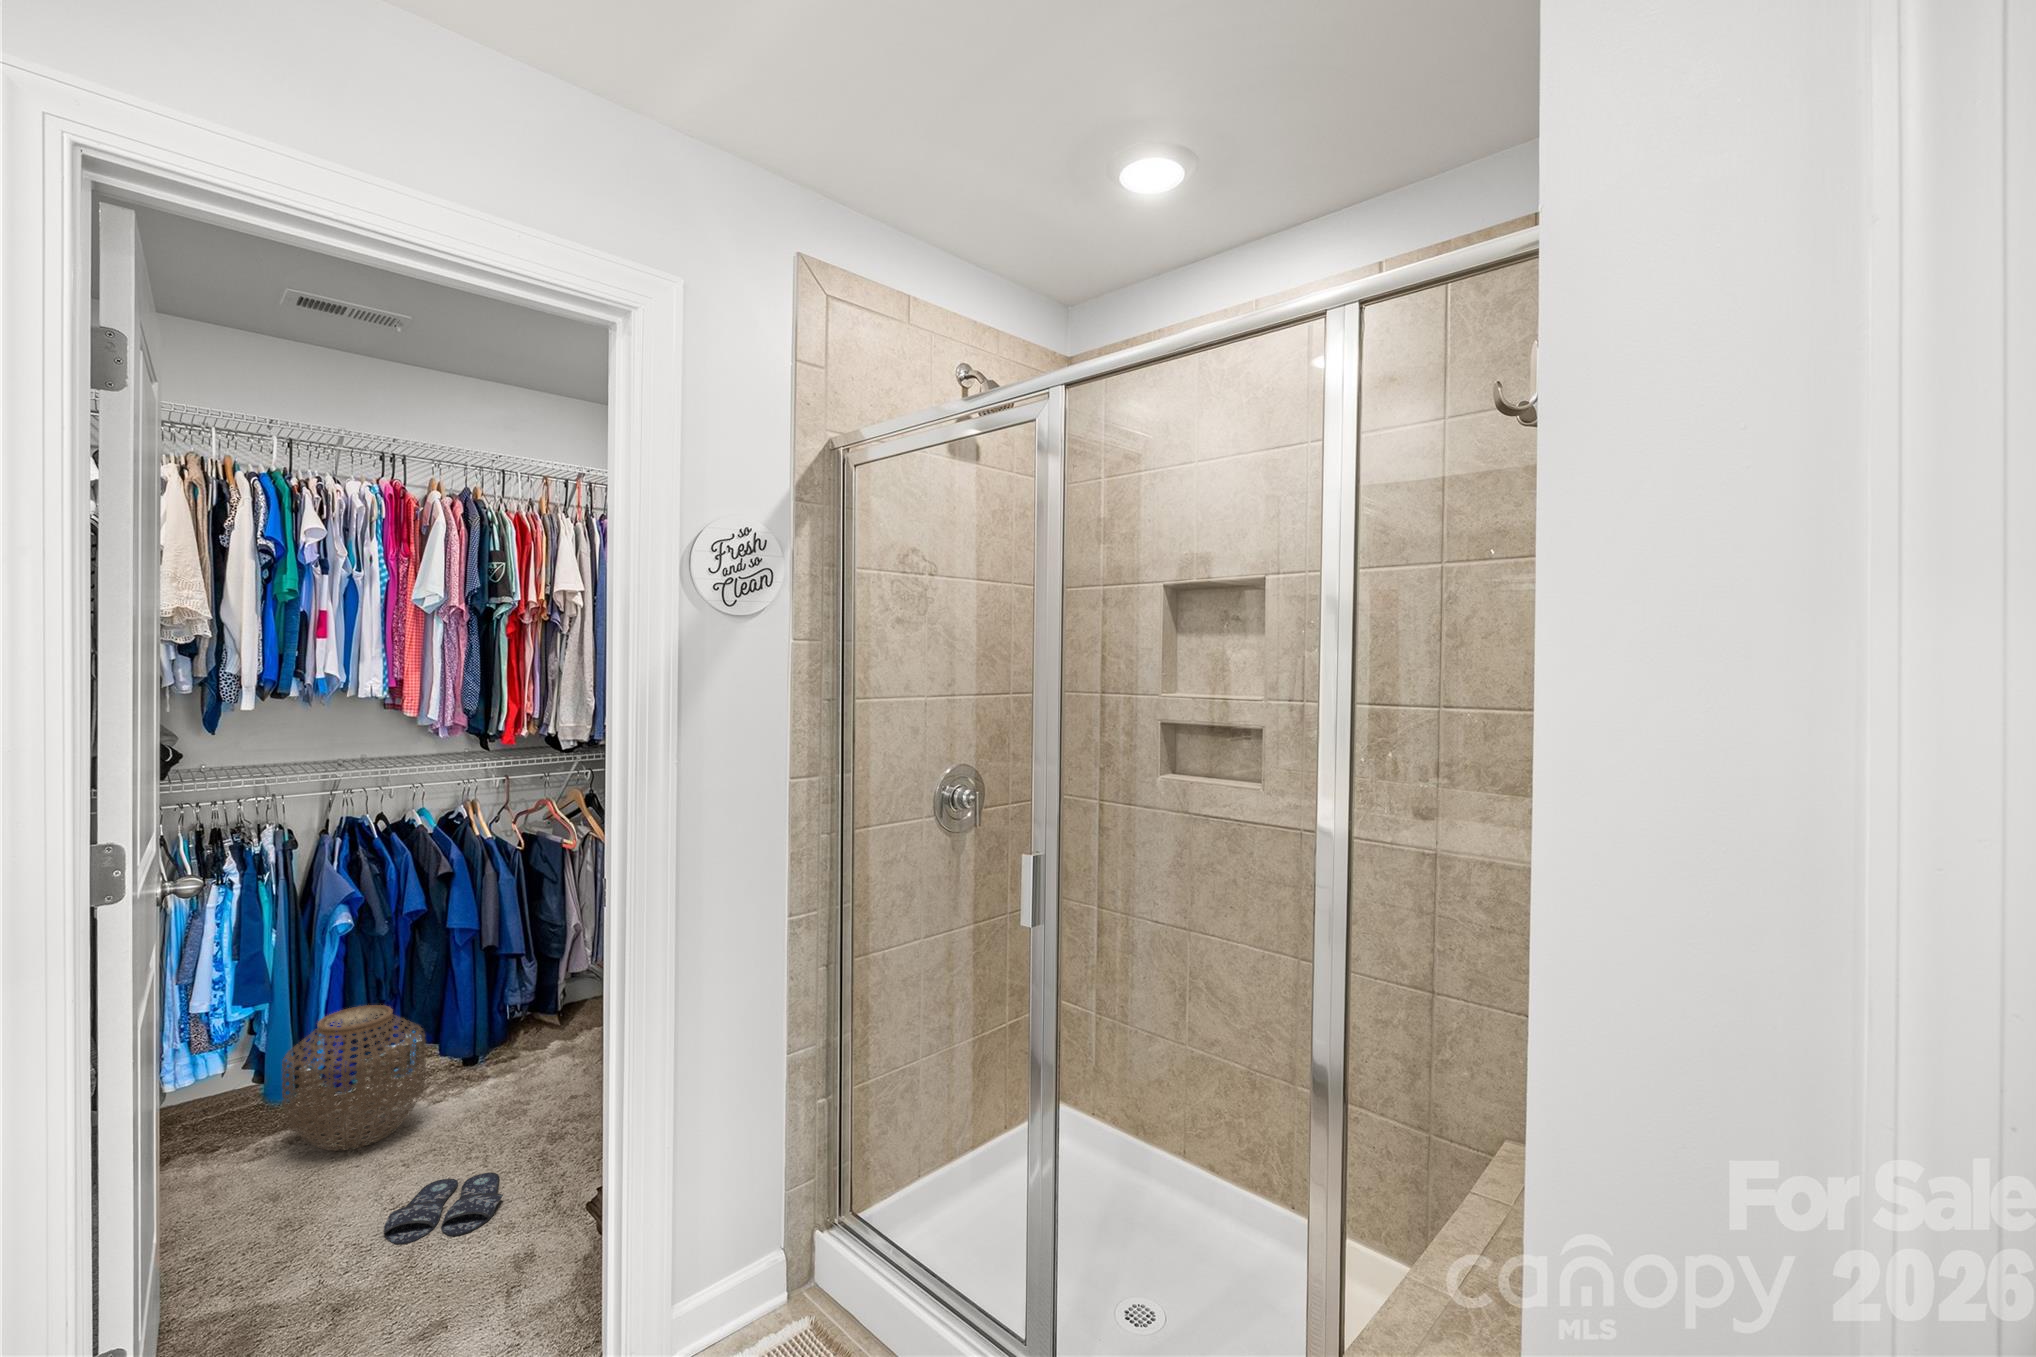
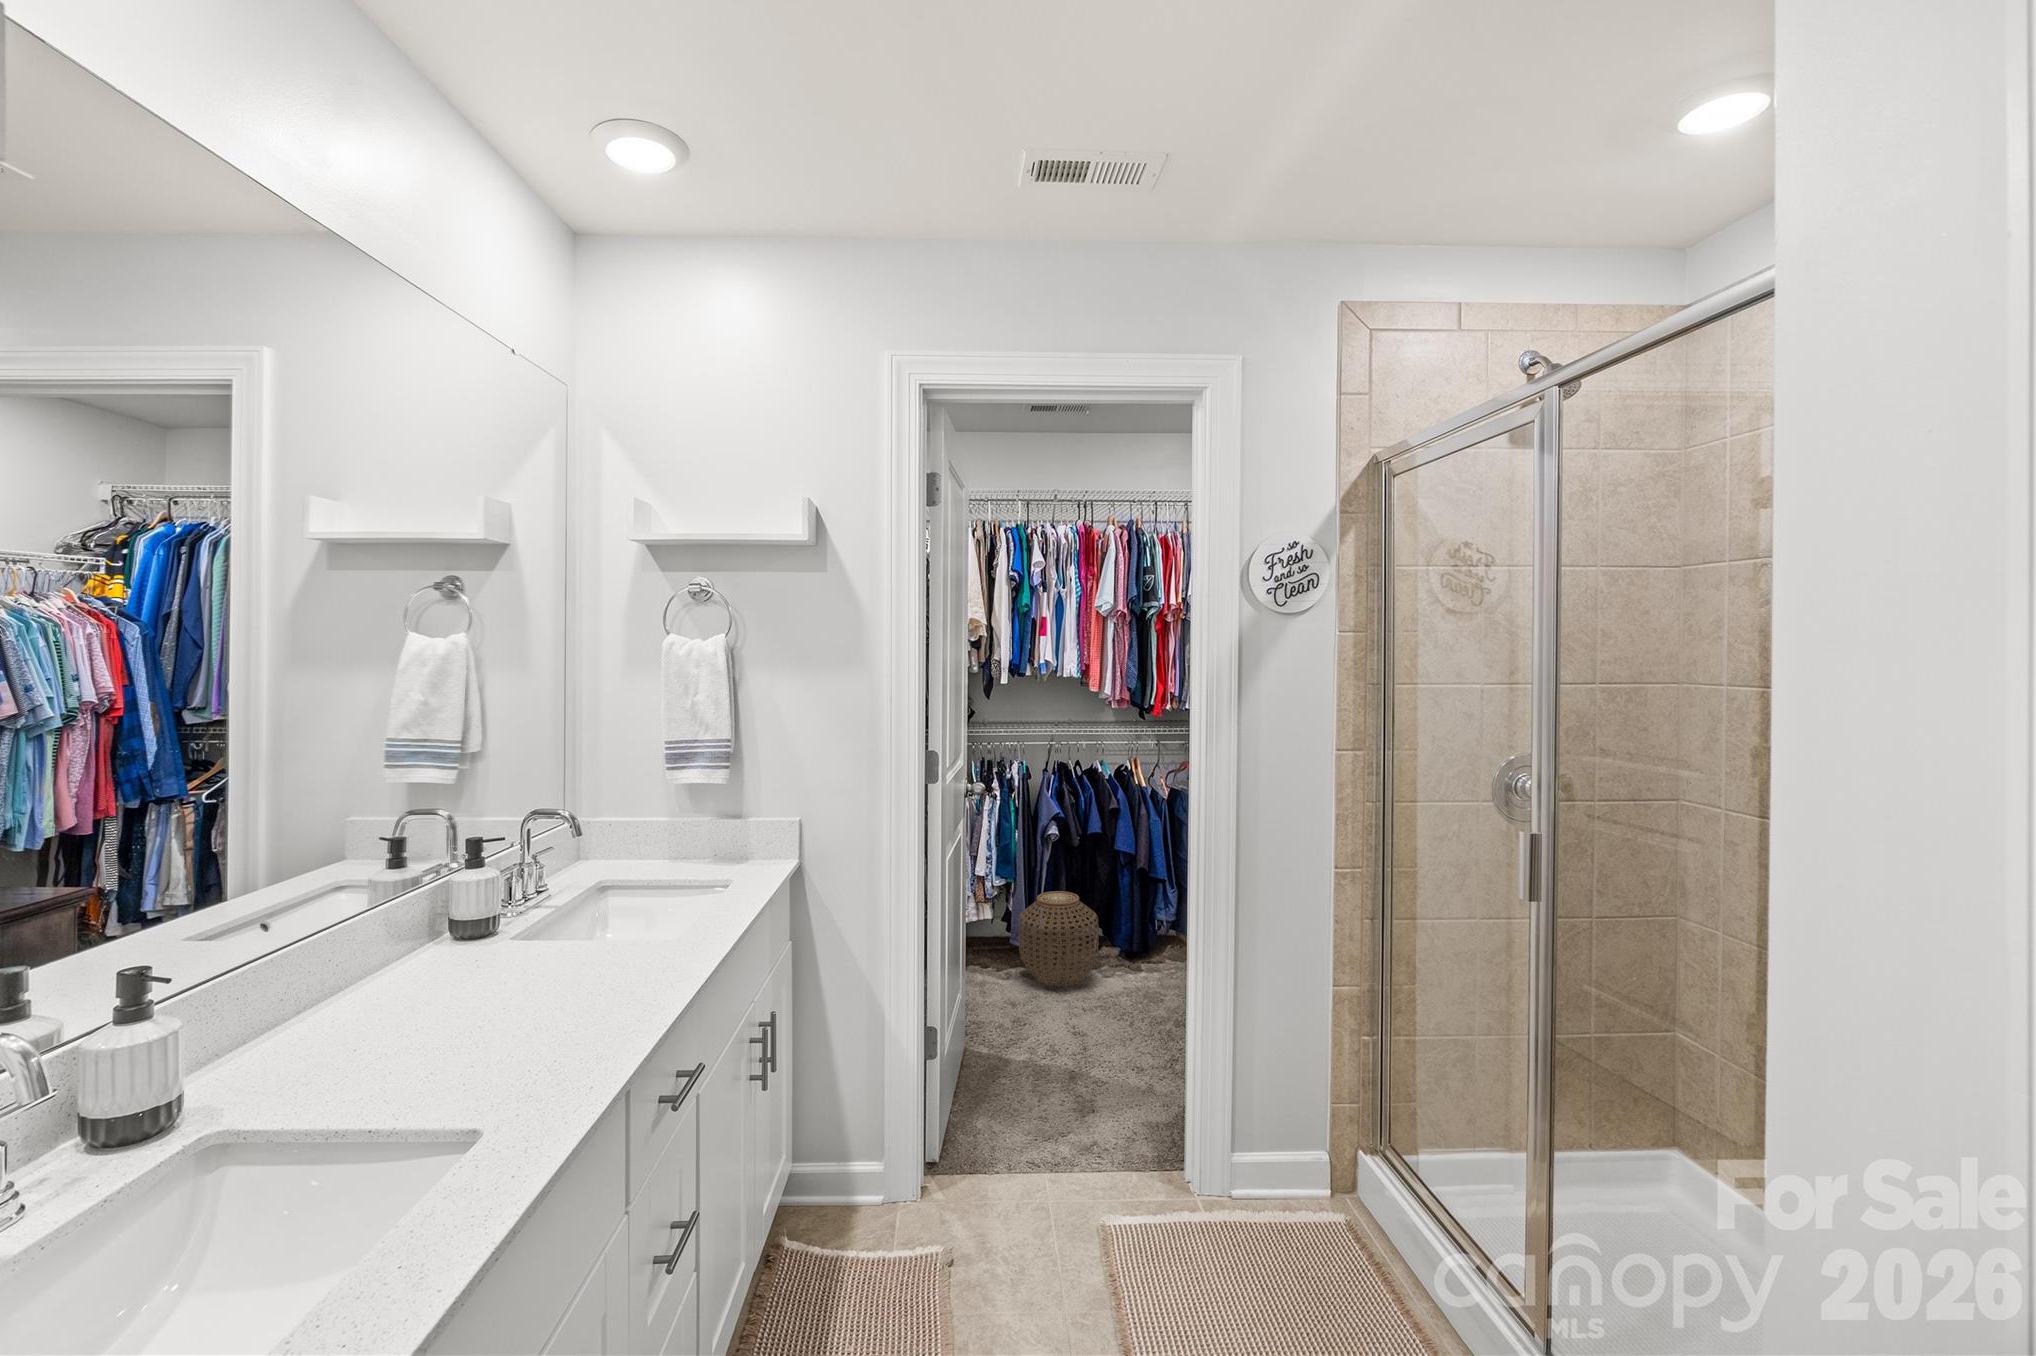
slippers: present [384,1172,503,1245] -> none [1065,1022,1137,1063]

